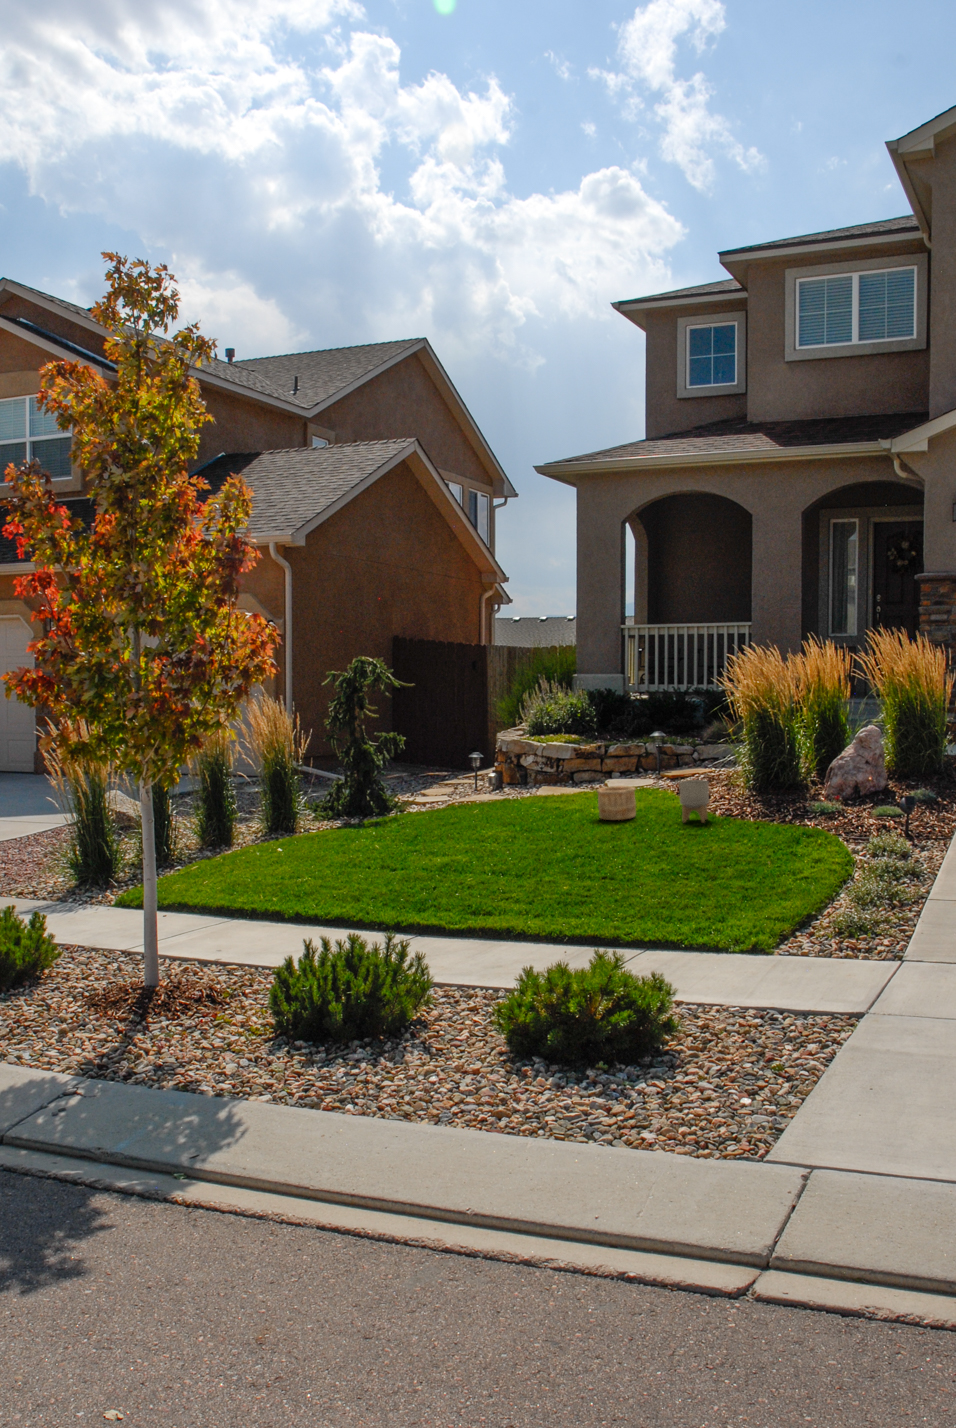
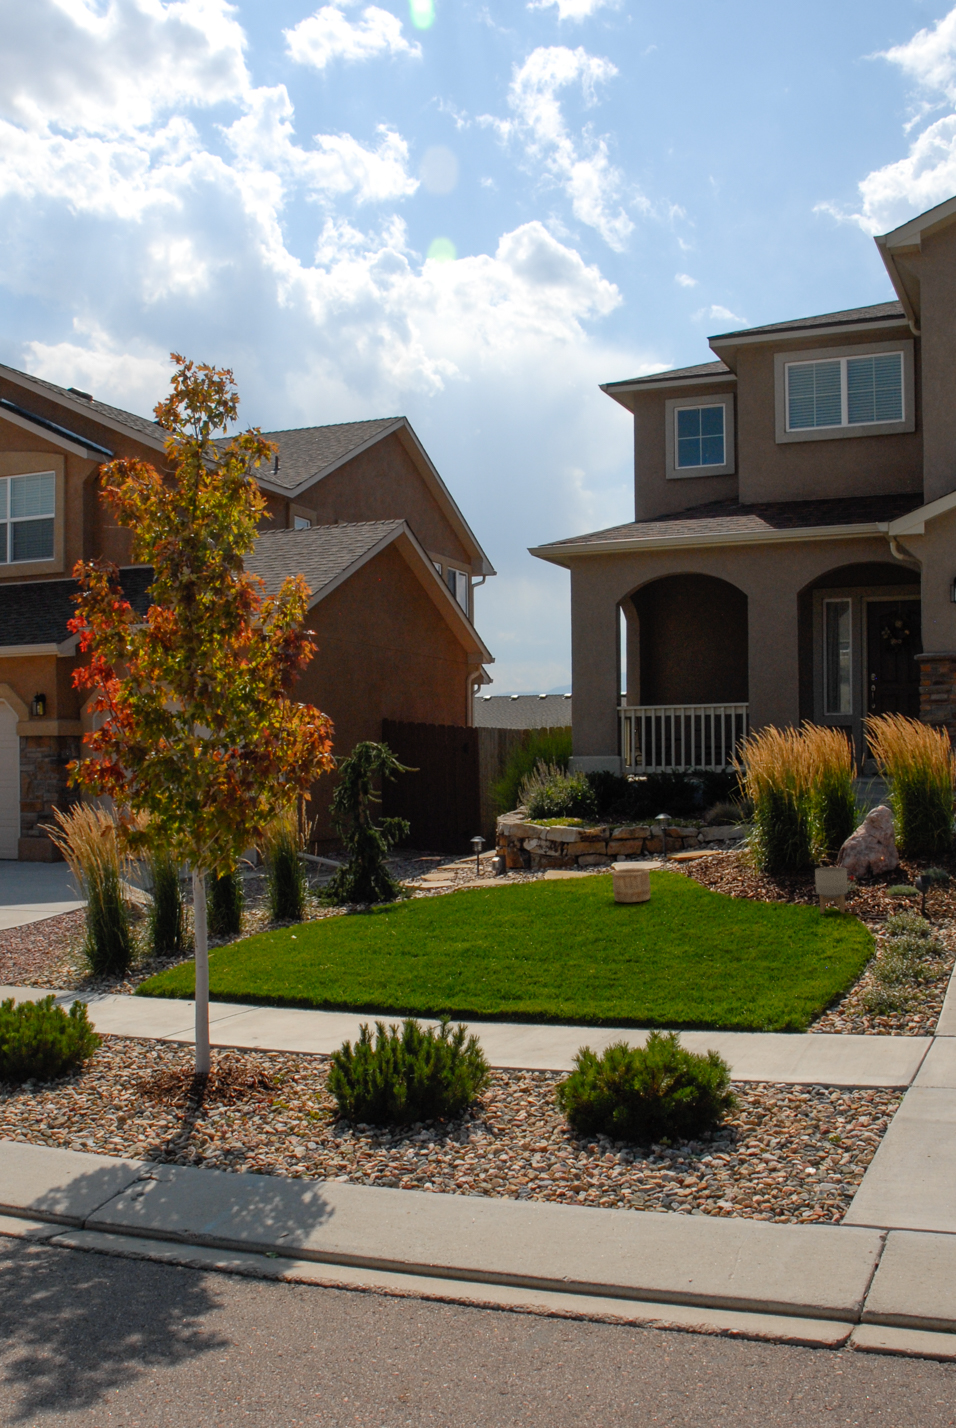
planter: present [679,780,709,823] -> present [815,867,848,913]

